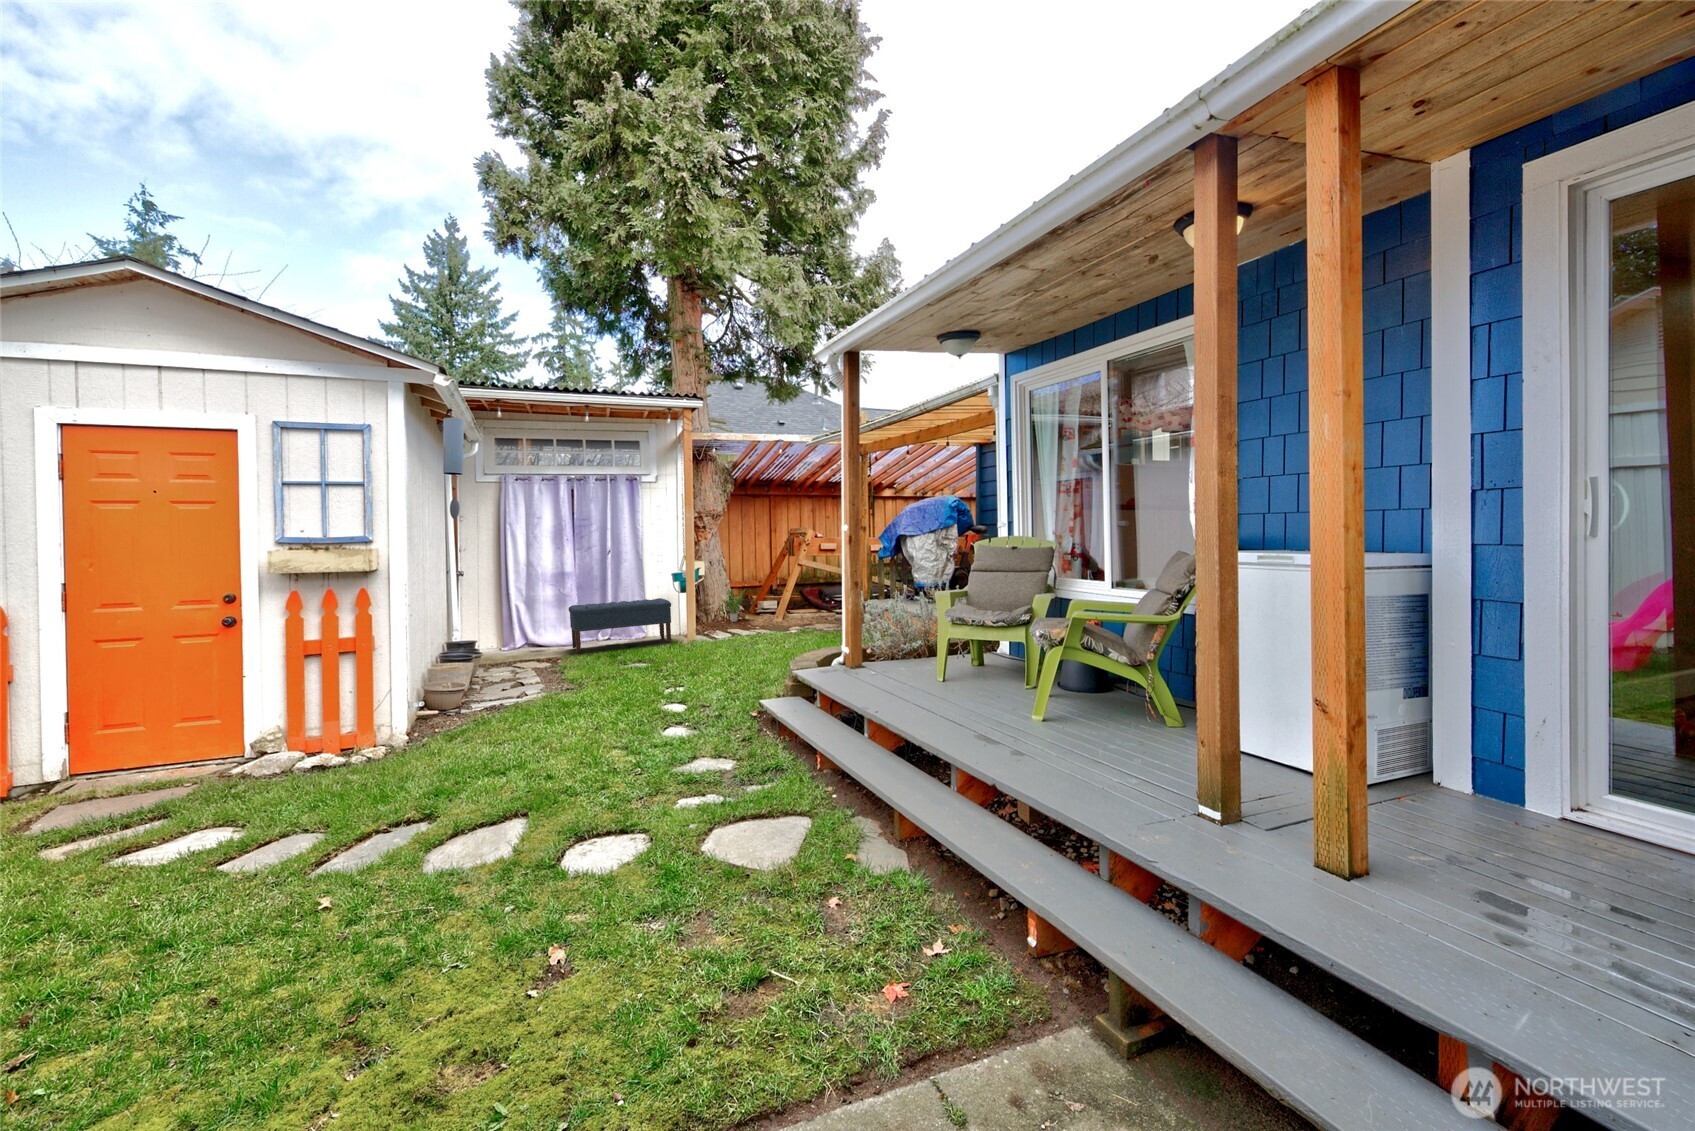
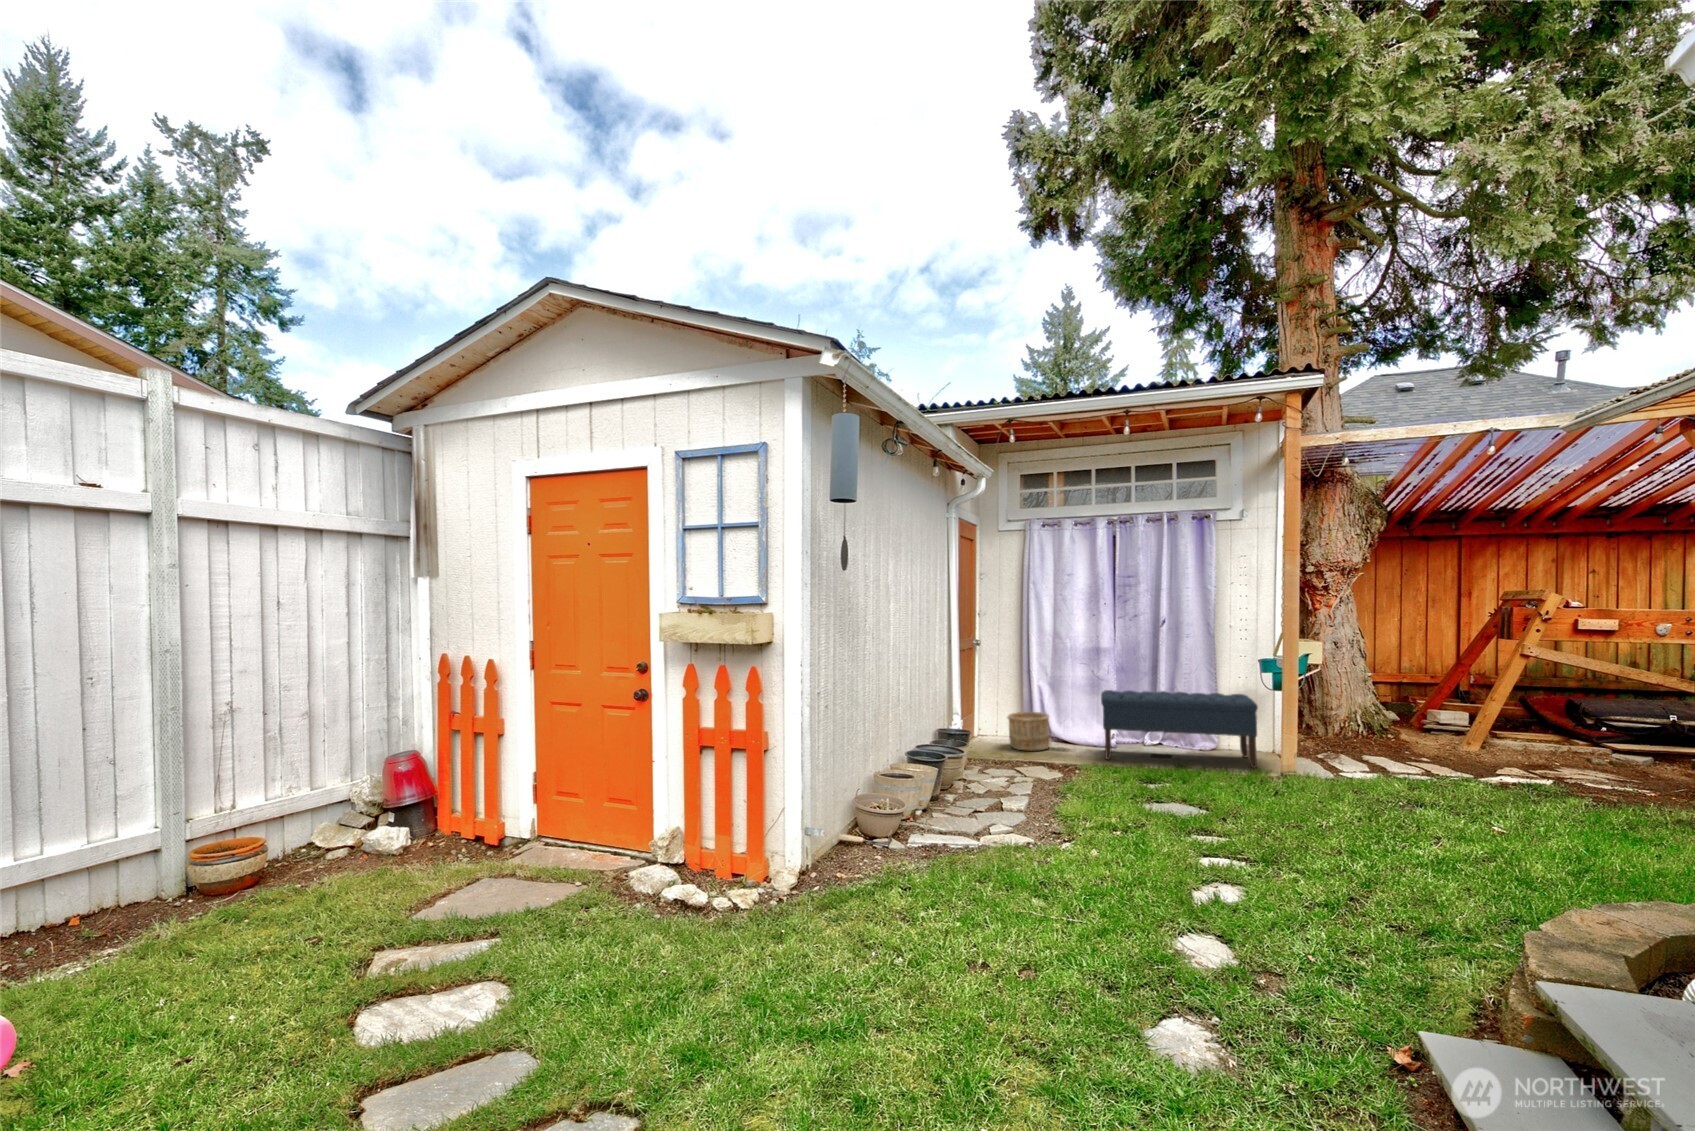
potted plant: present [722,590,744,622] -> none [1350,684,1413,742]
wooden bucket: none [495,629,531,658] -> present [1007,712,1050,751]

